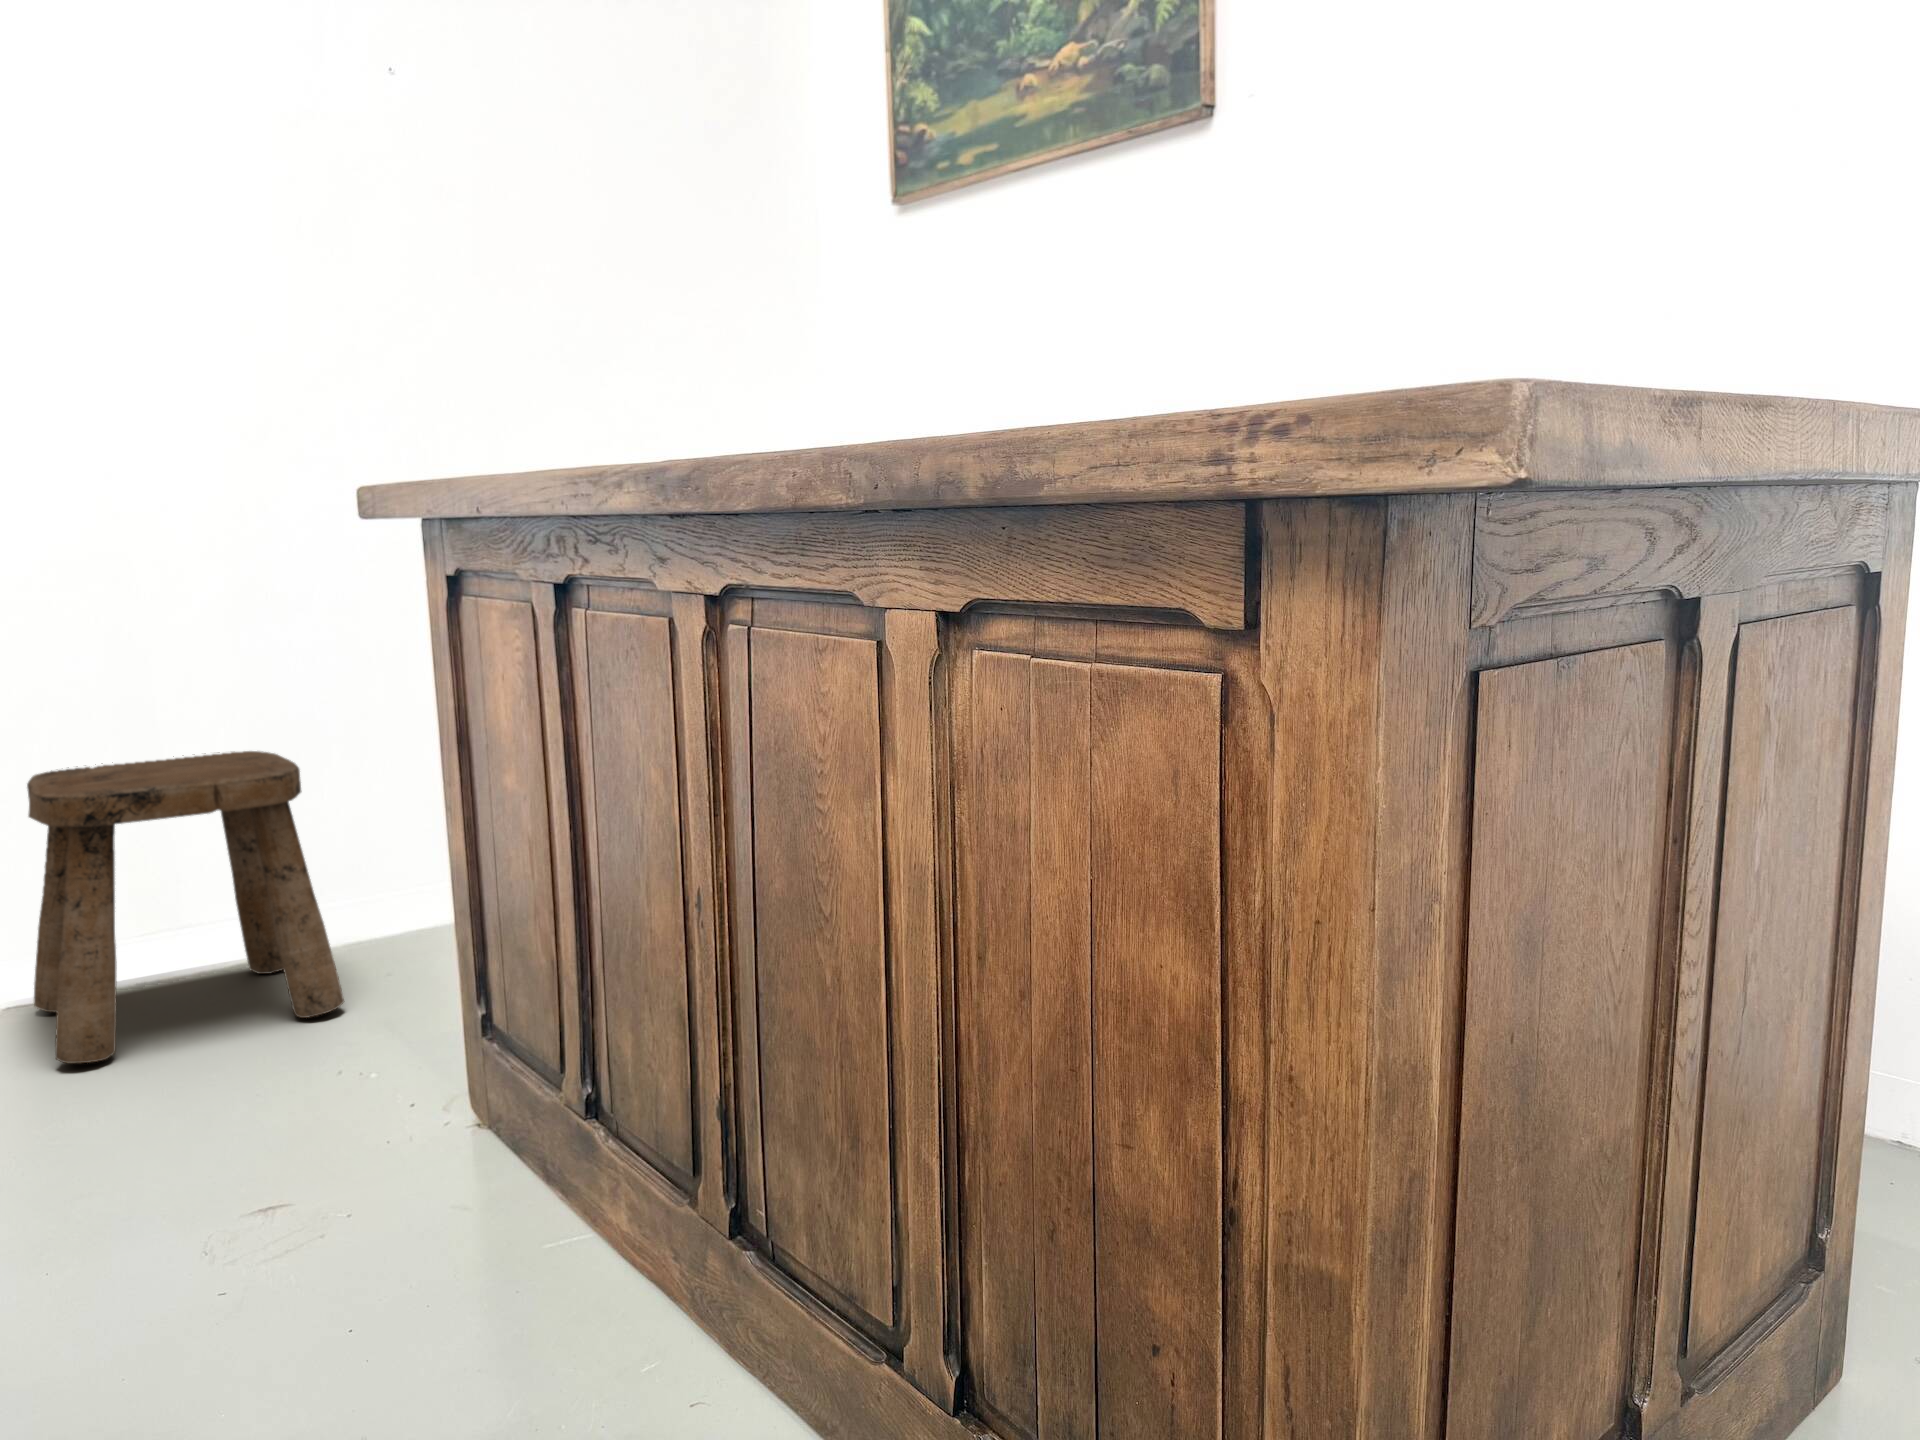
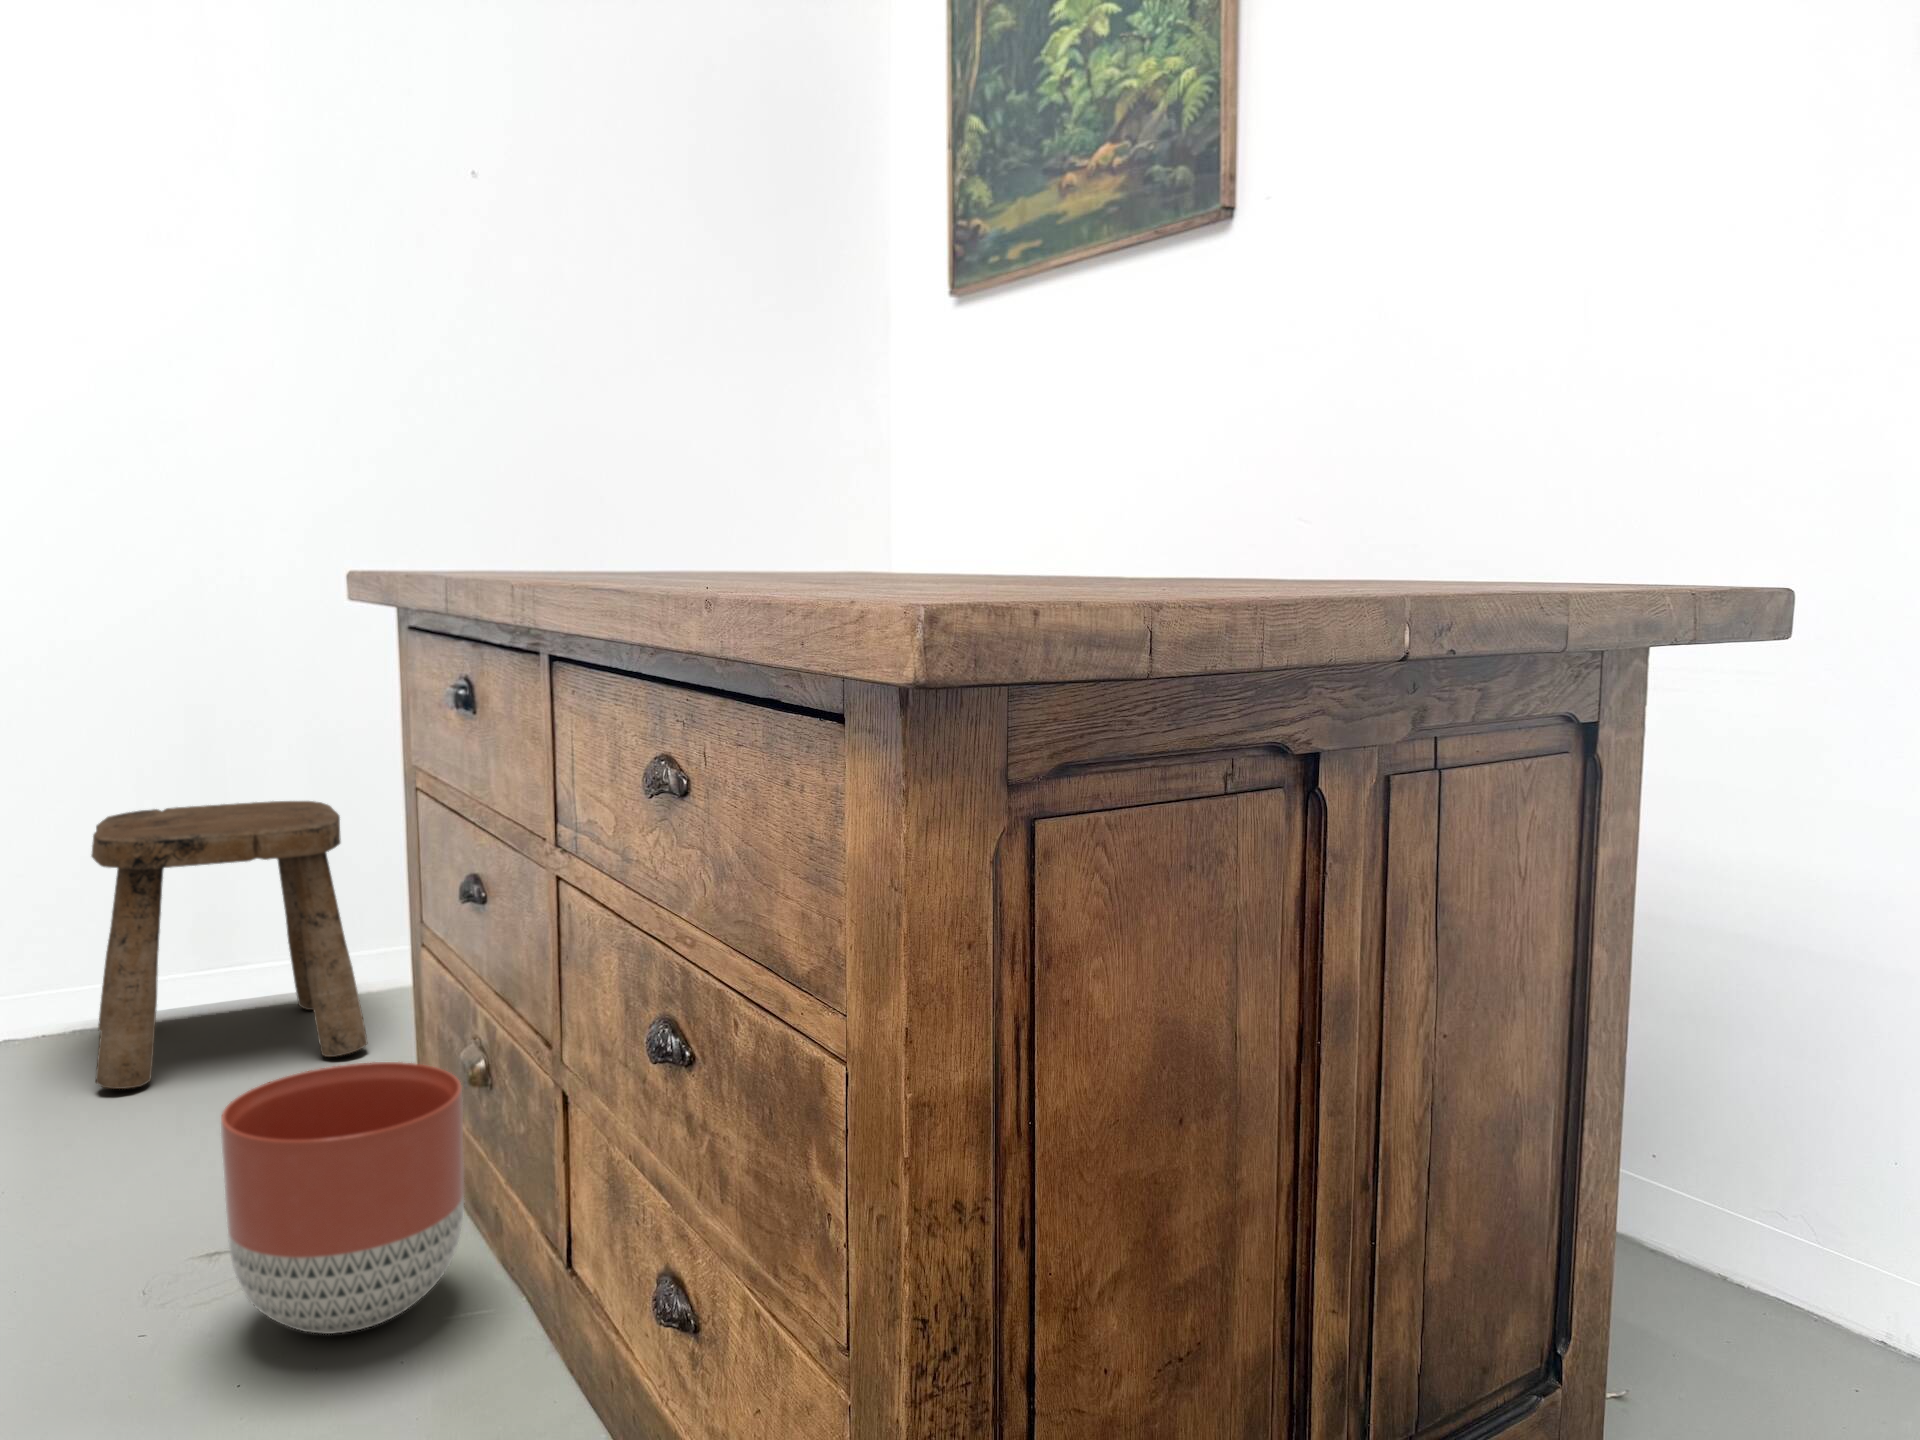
planter: none [291,1000,544,1281] -> present [221,1062,464,1334]

